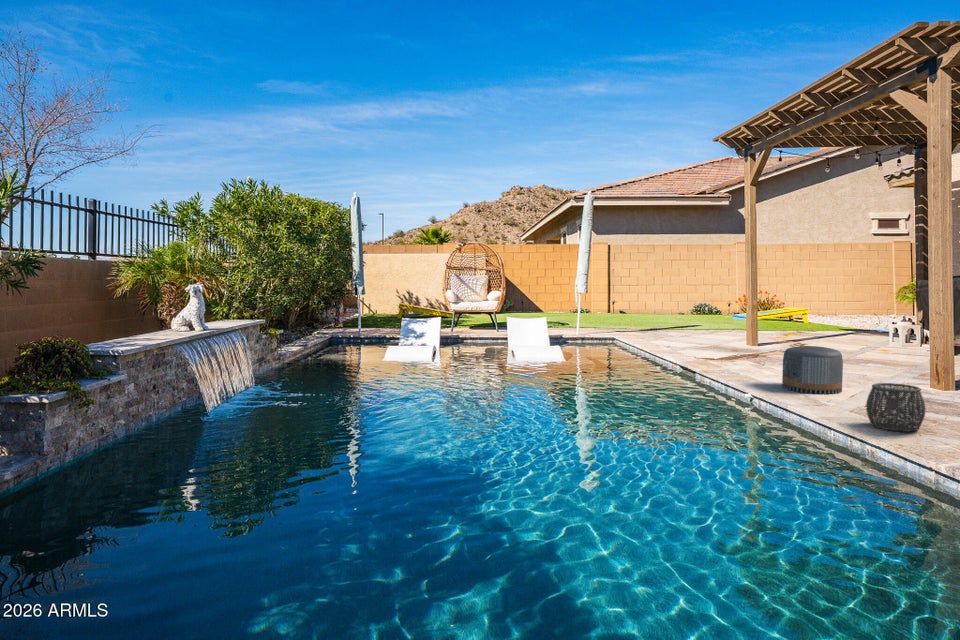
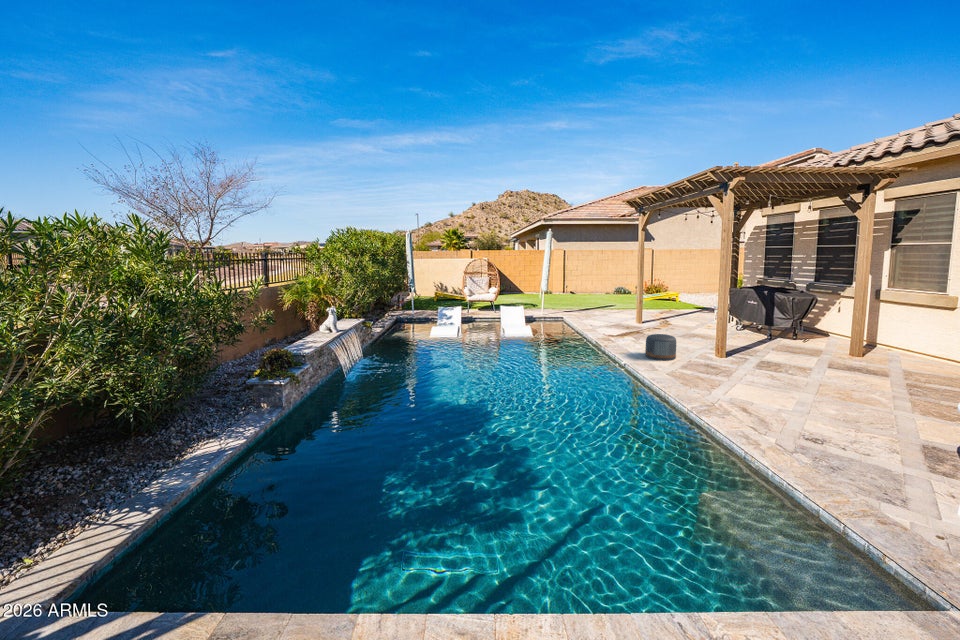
woven basket: present [866,383,926,432] -> none [678,361,707,386]

